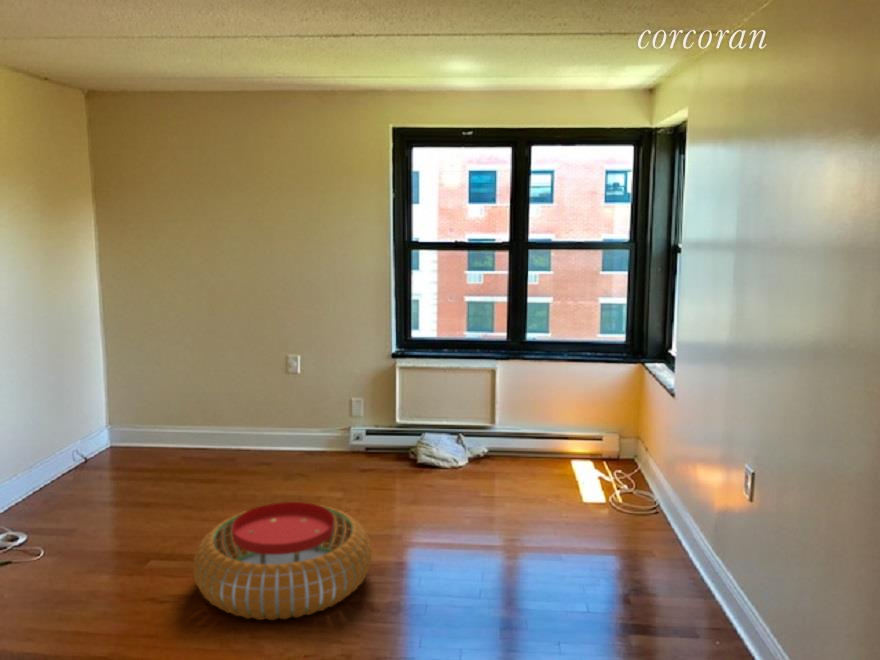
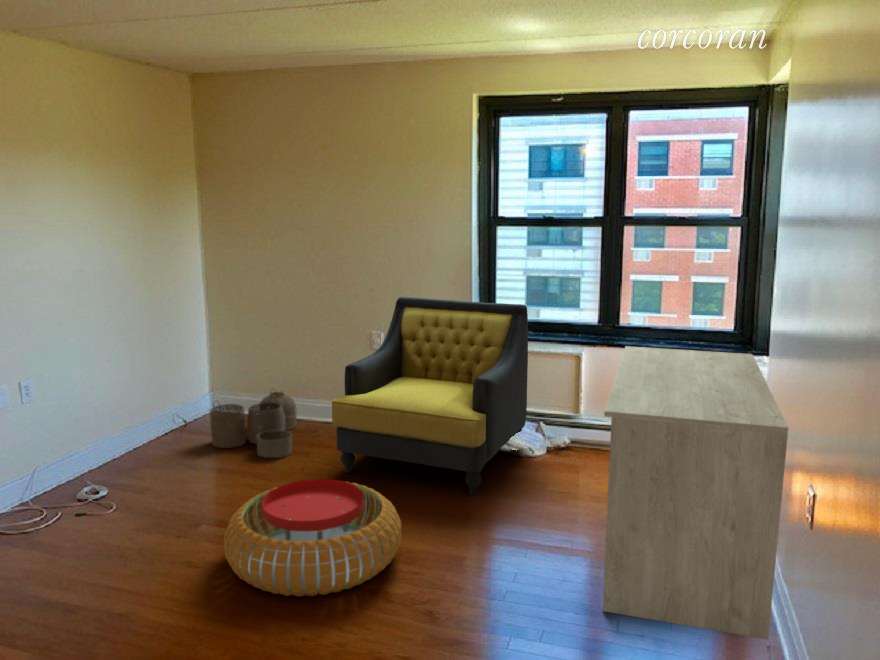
armchair: none [269,320,448,507] -> present [332,297,528,495]
desk: none [549,359,724,605] -> present [603,346,788,639]
woven basket: none [123,418,218,489] -> present [210,392,297,458]

